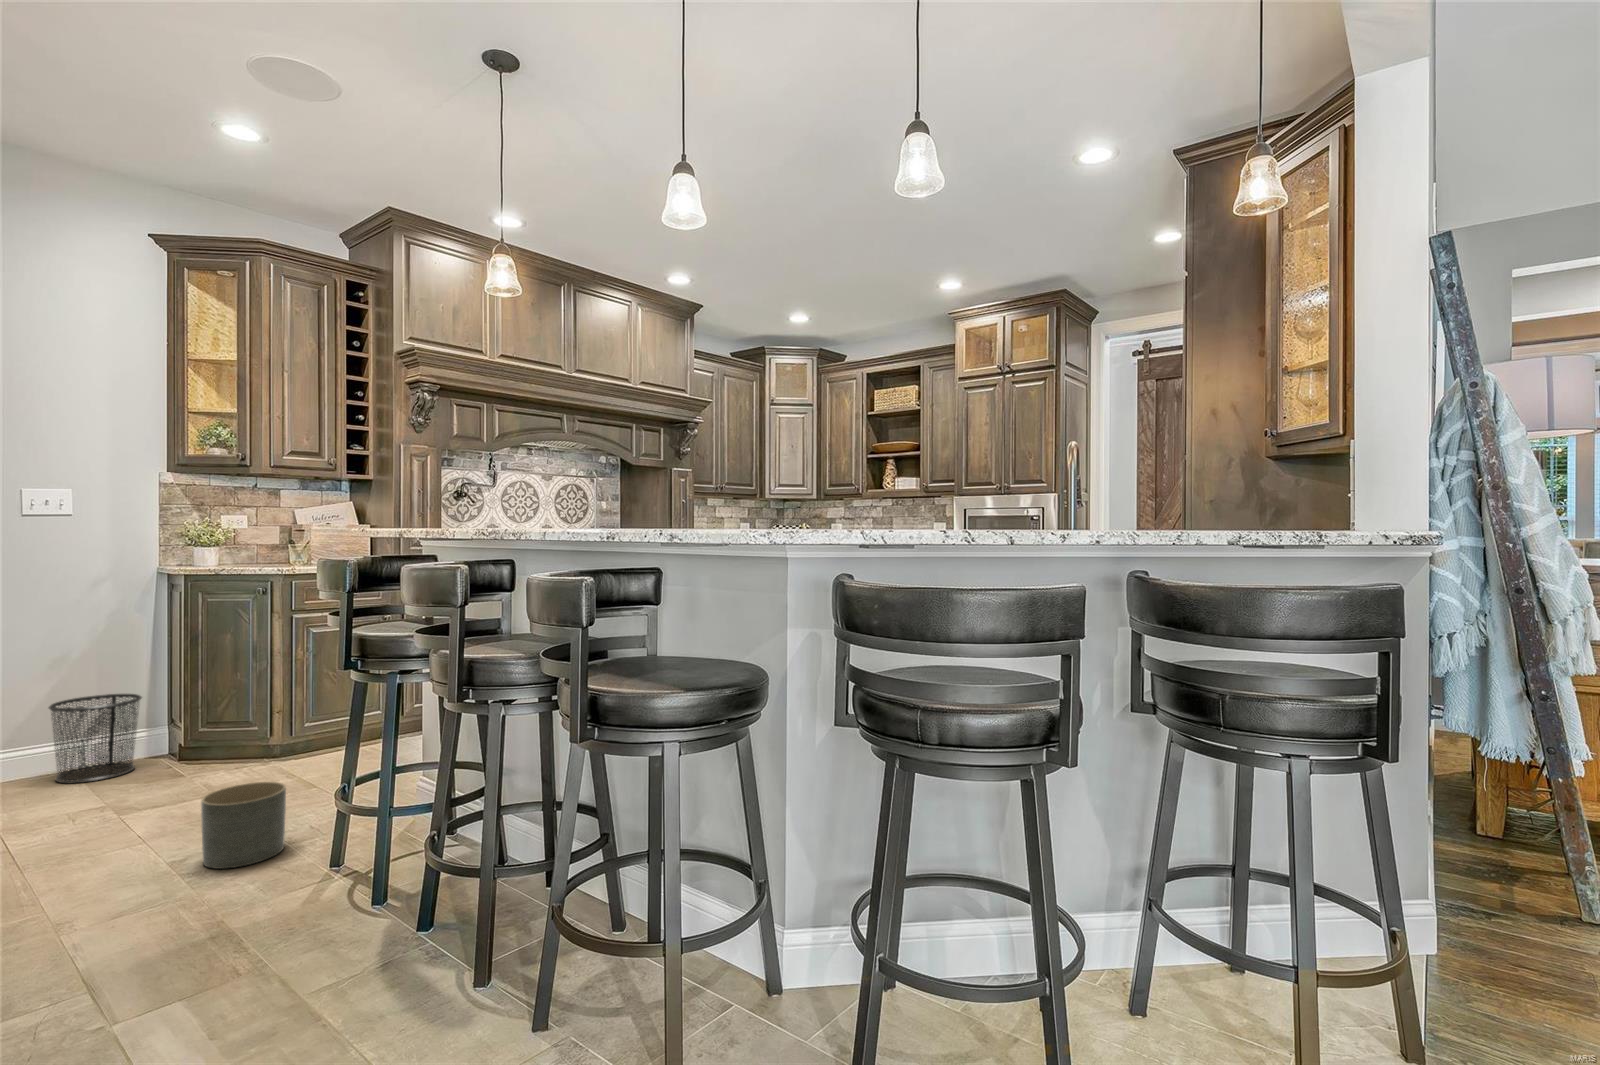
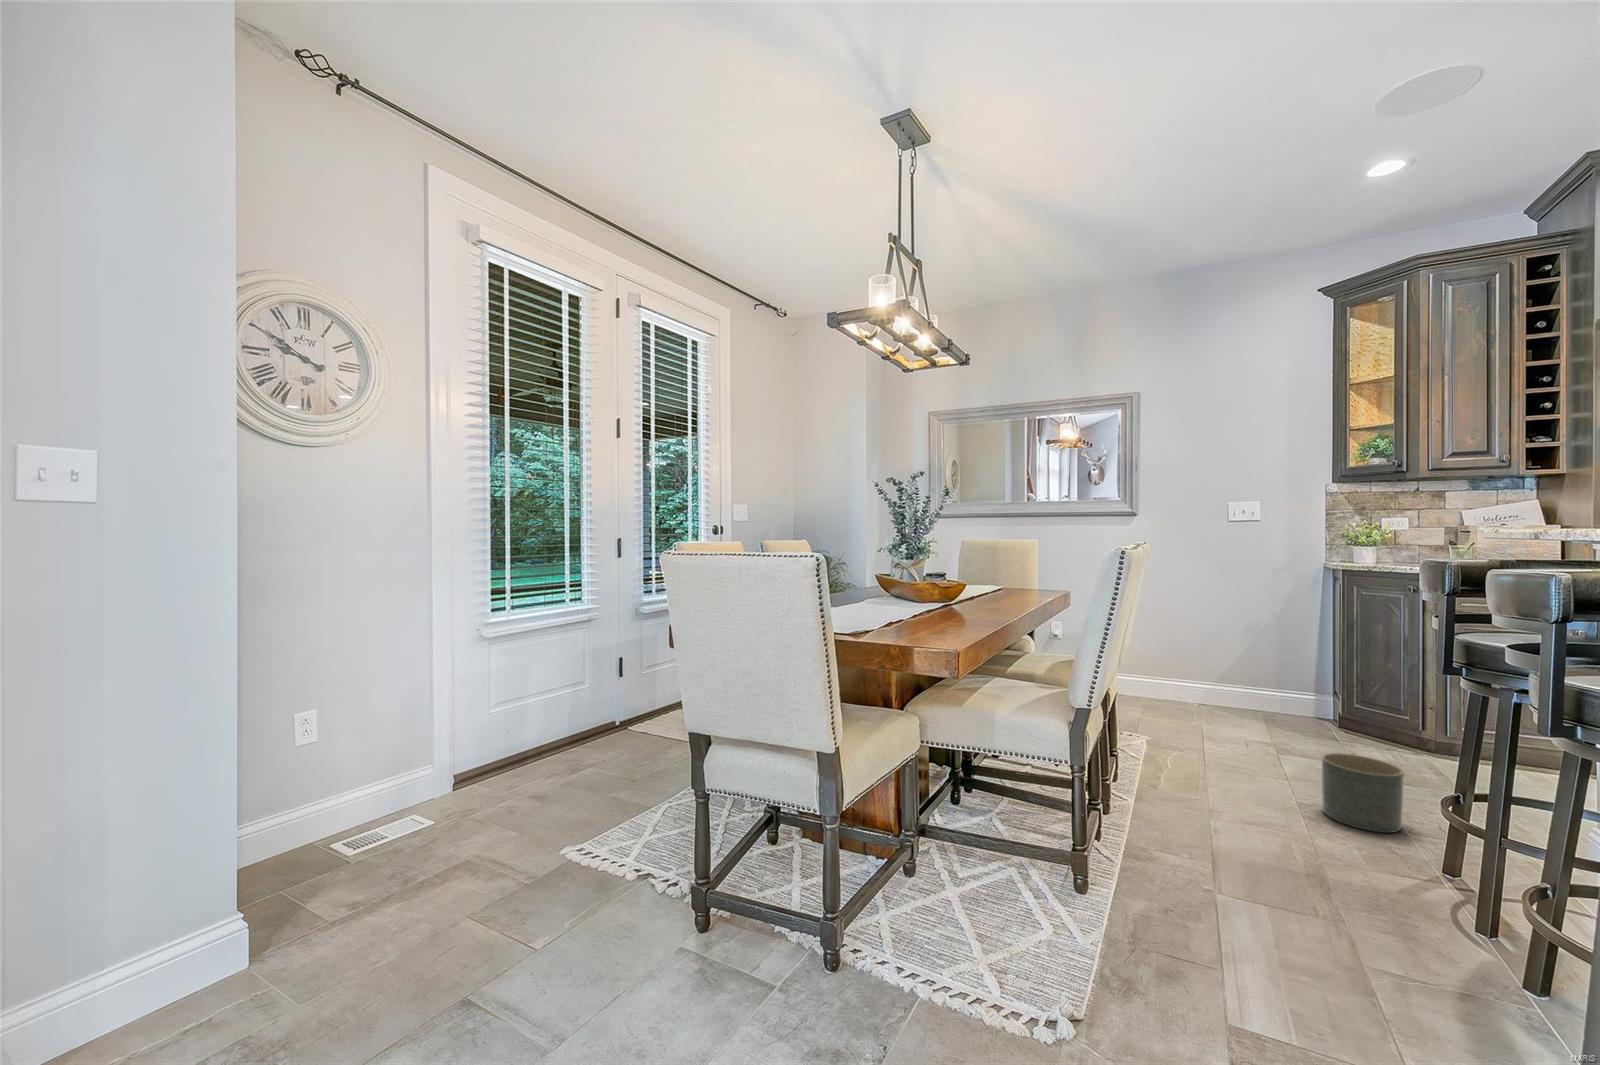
waste bin: present [49,694,142,783] -> none [1244,655,1309,722]

